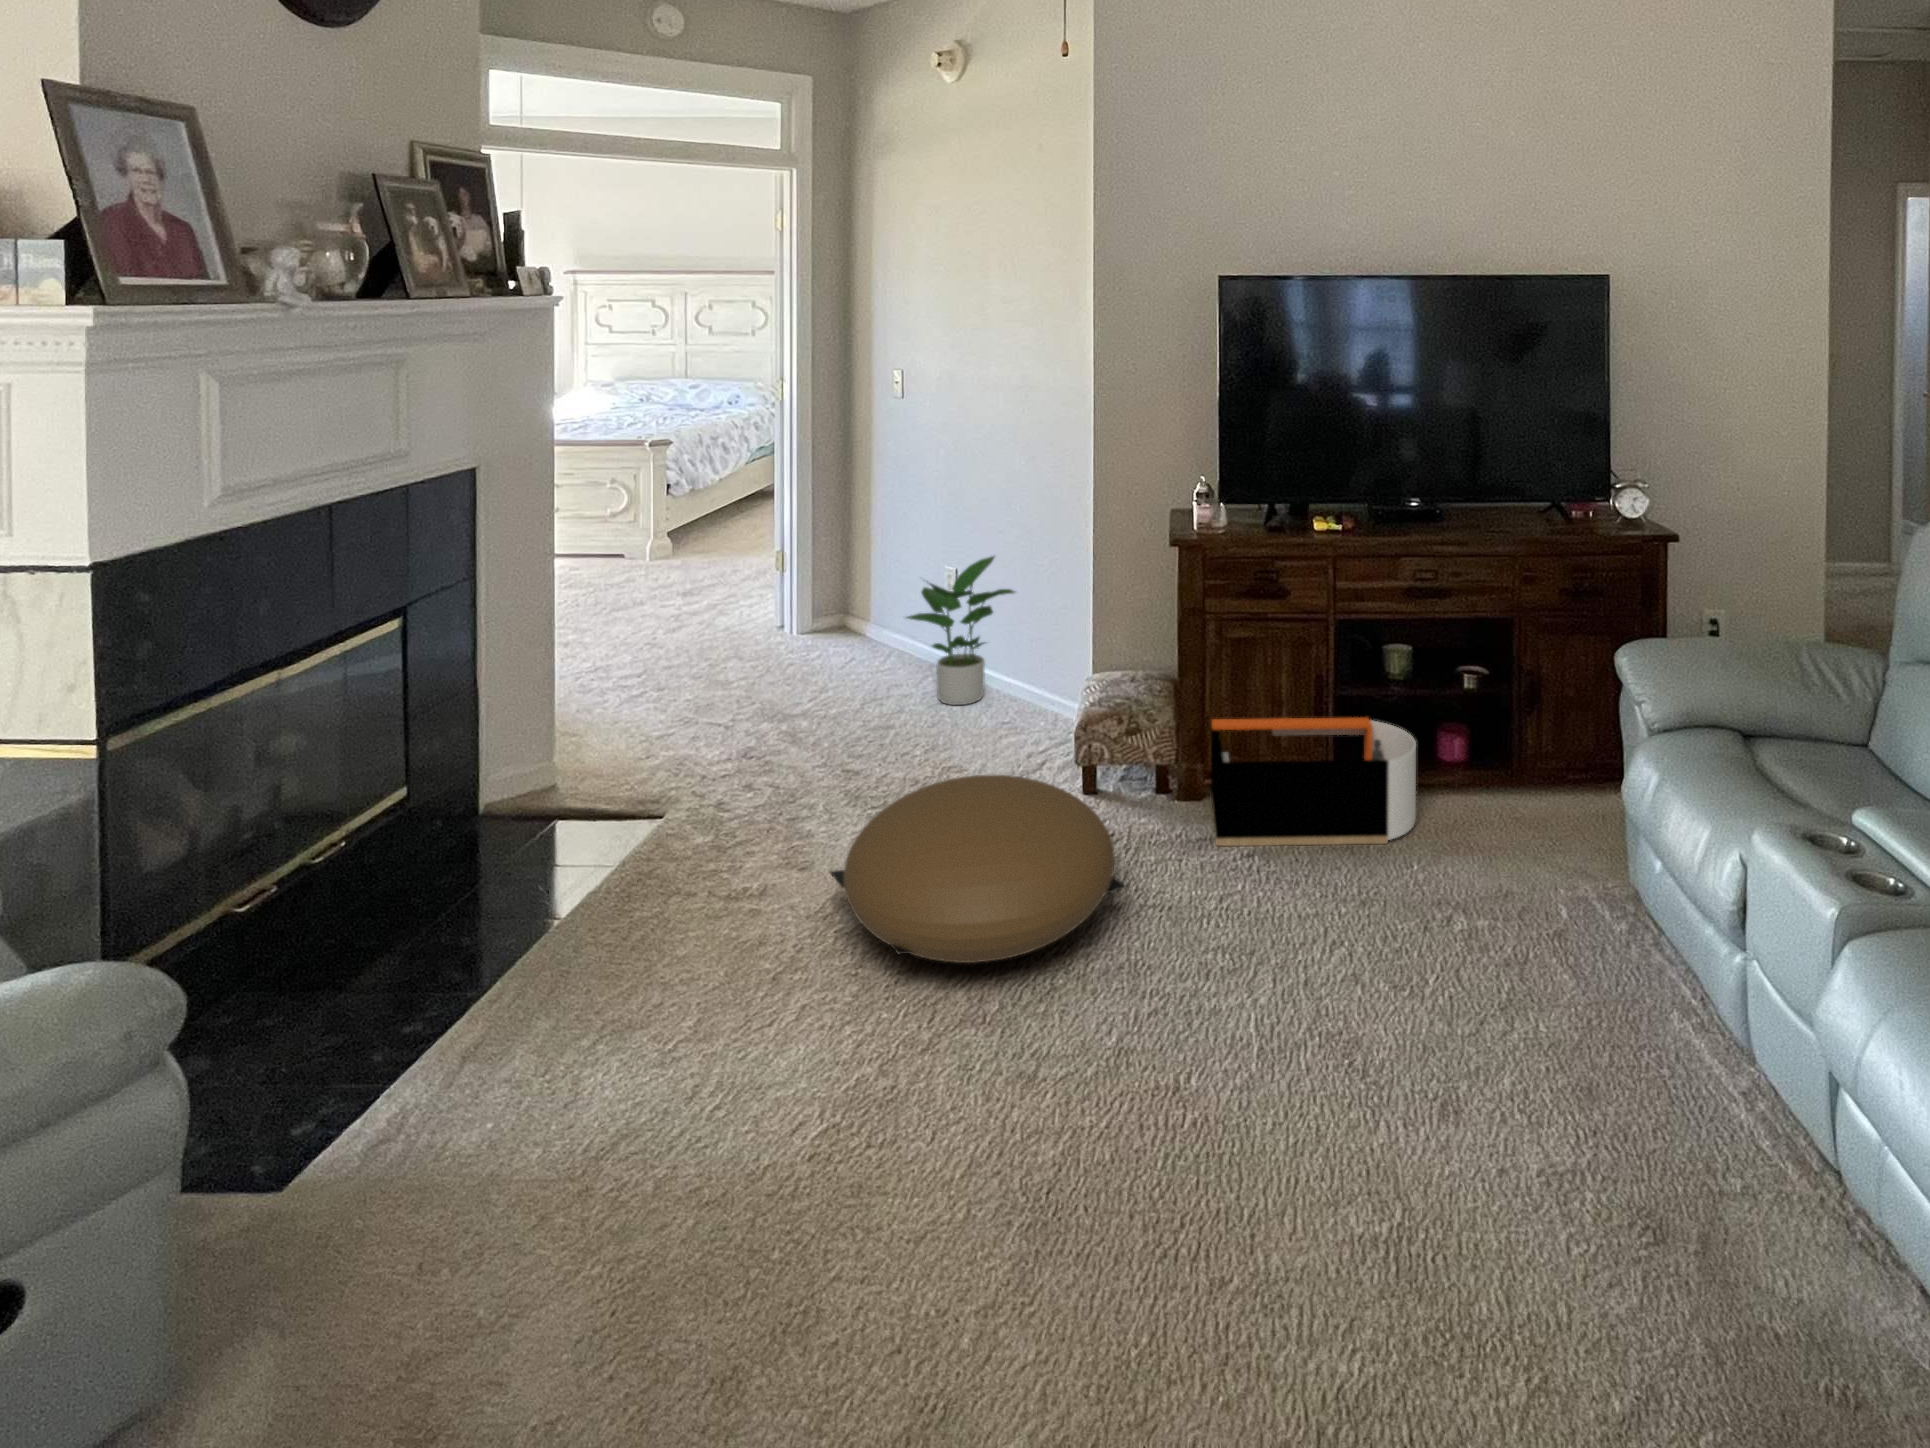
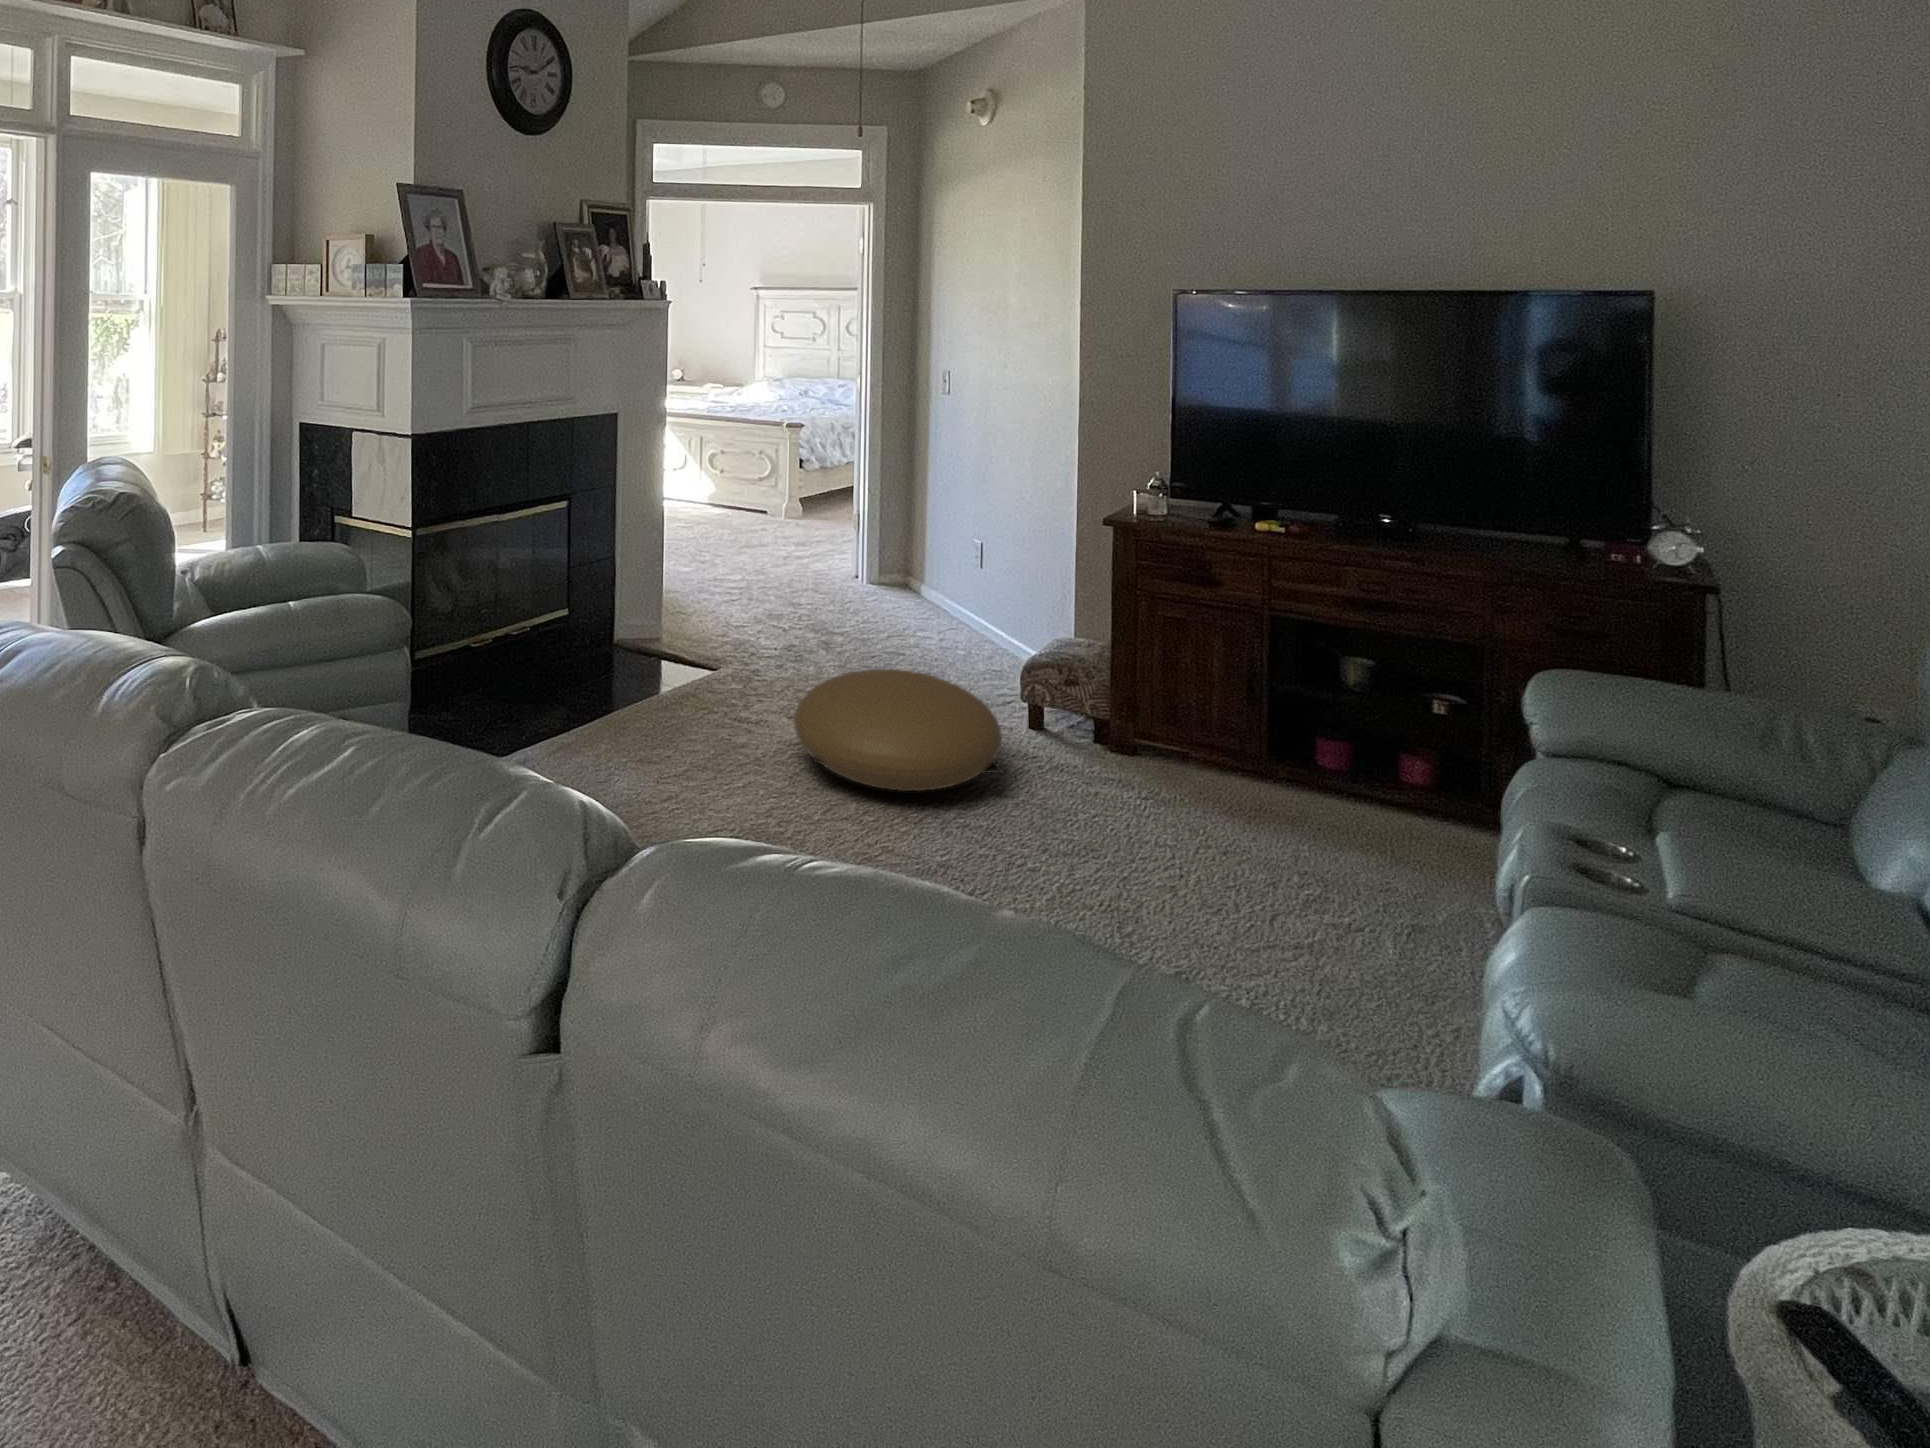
potted plant: present [907,556,1016,705] -> none [924,530,1020,650]
storage bin: present [1211,717,1416,846] -> none [1120,683,1340,820]

